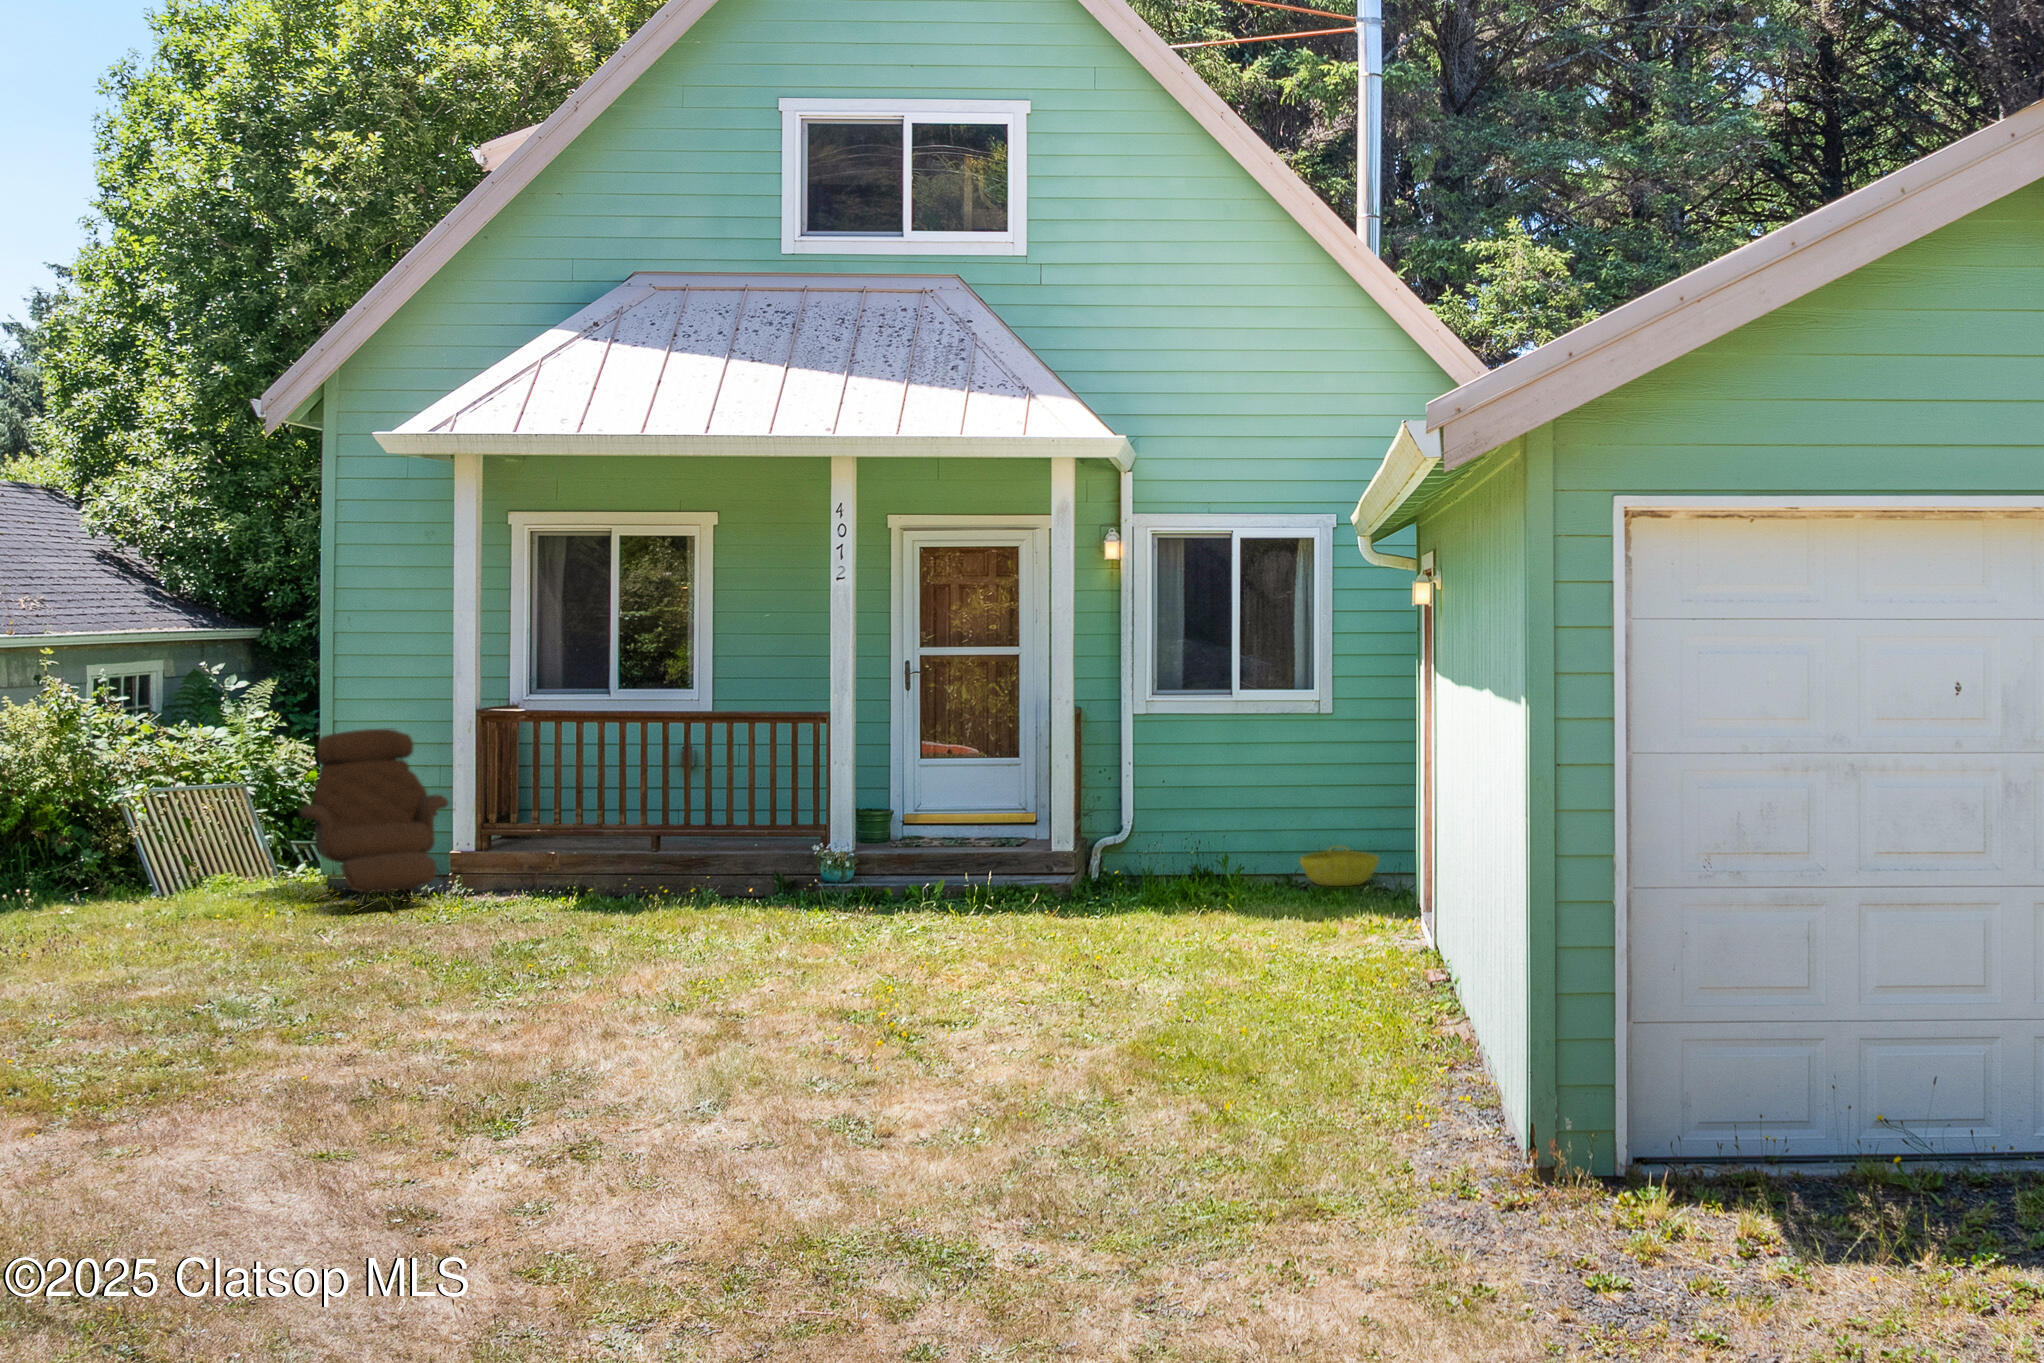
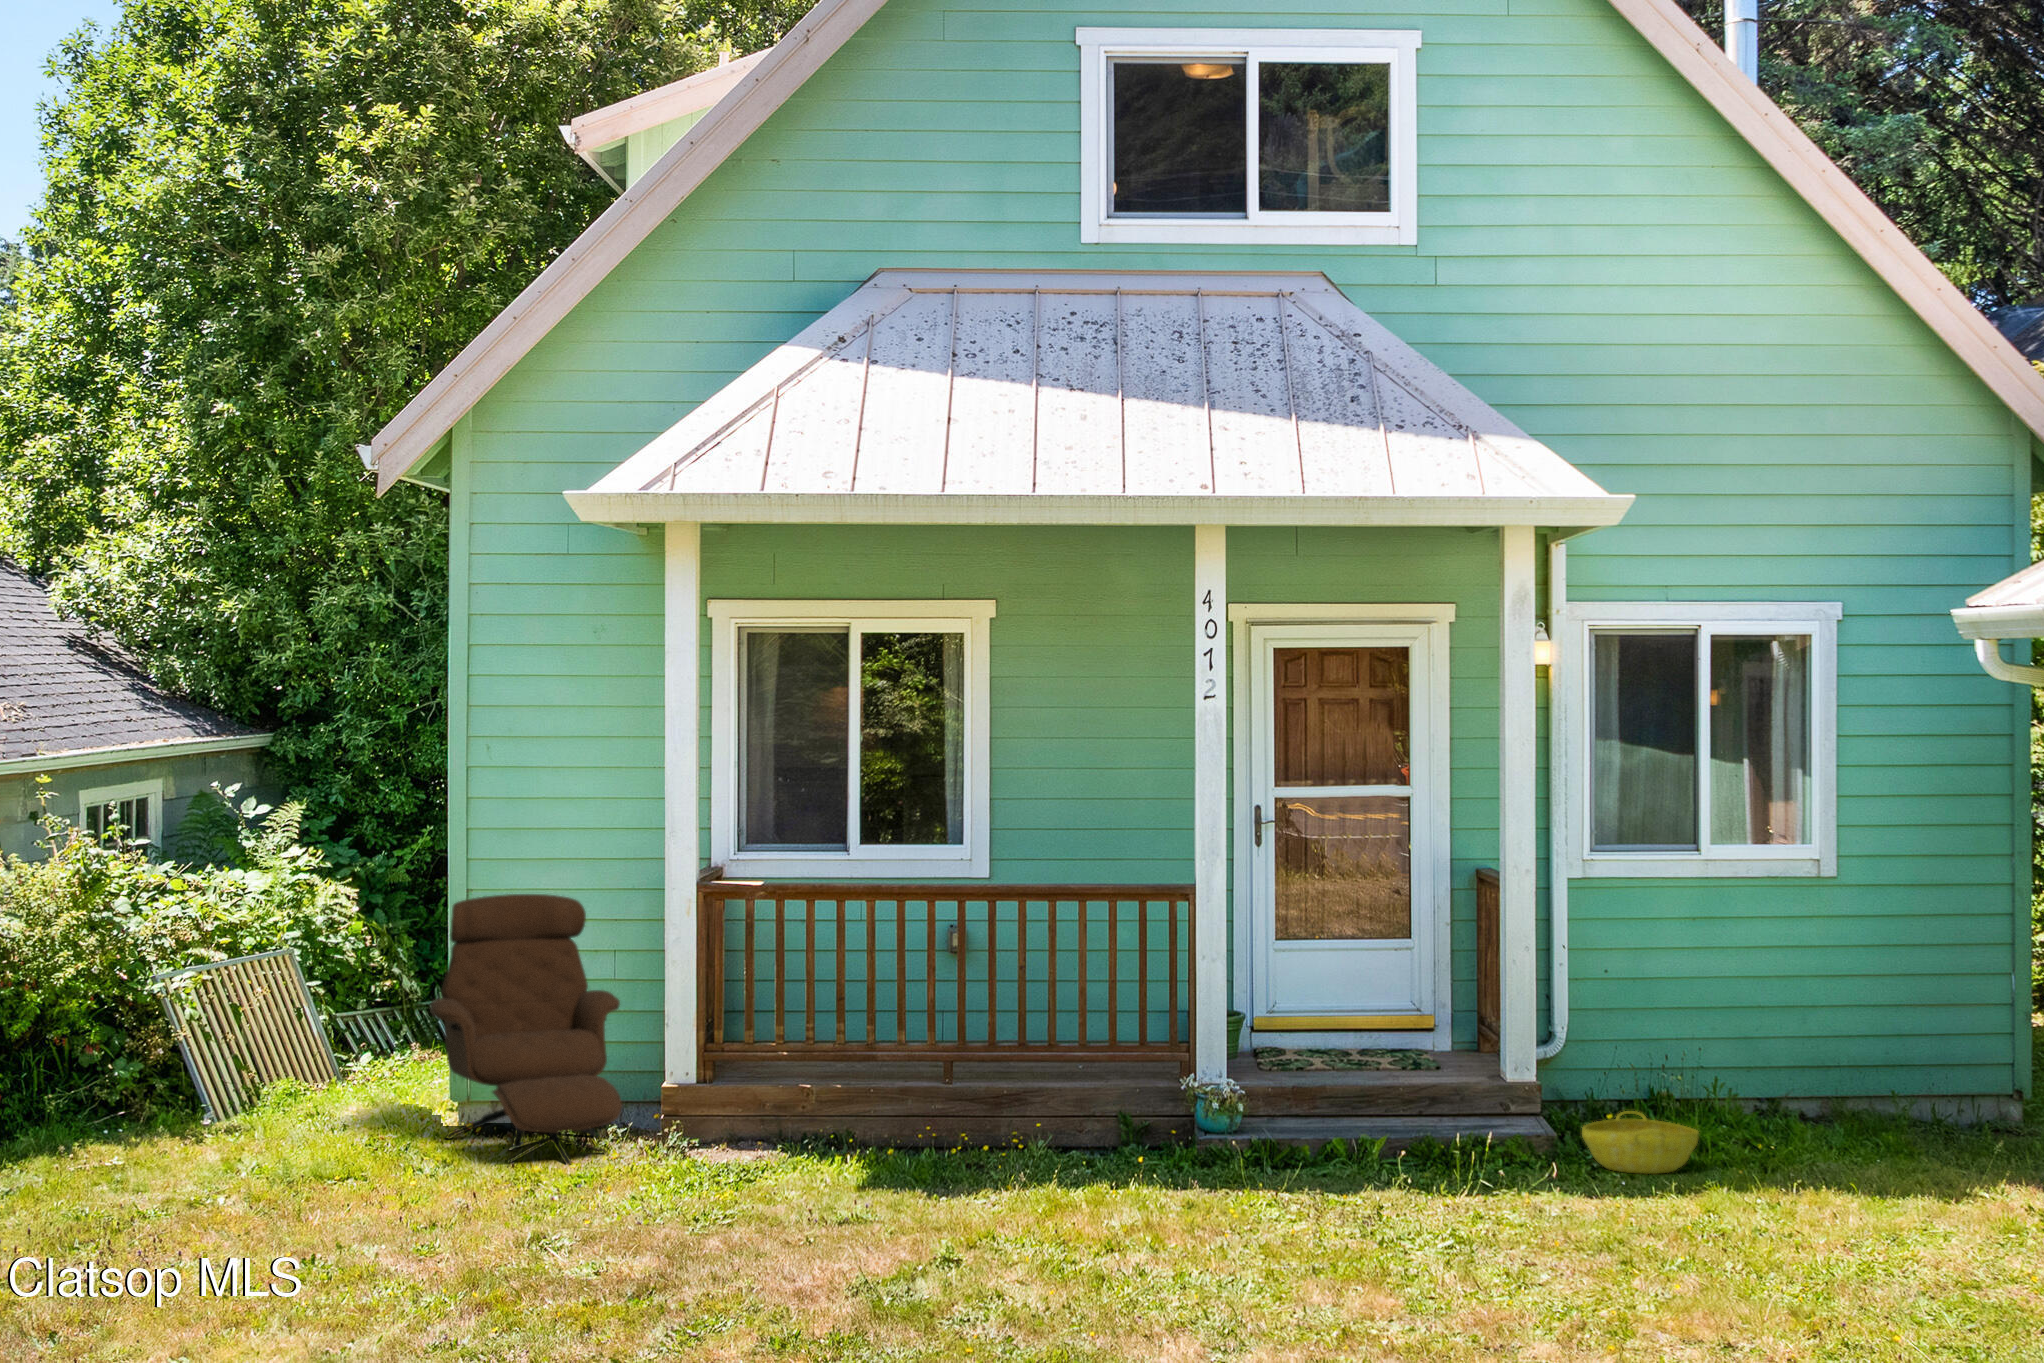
basket: present [1300,848,1378,886] -> present [1582,1111,1698,1174]

